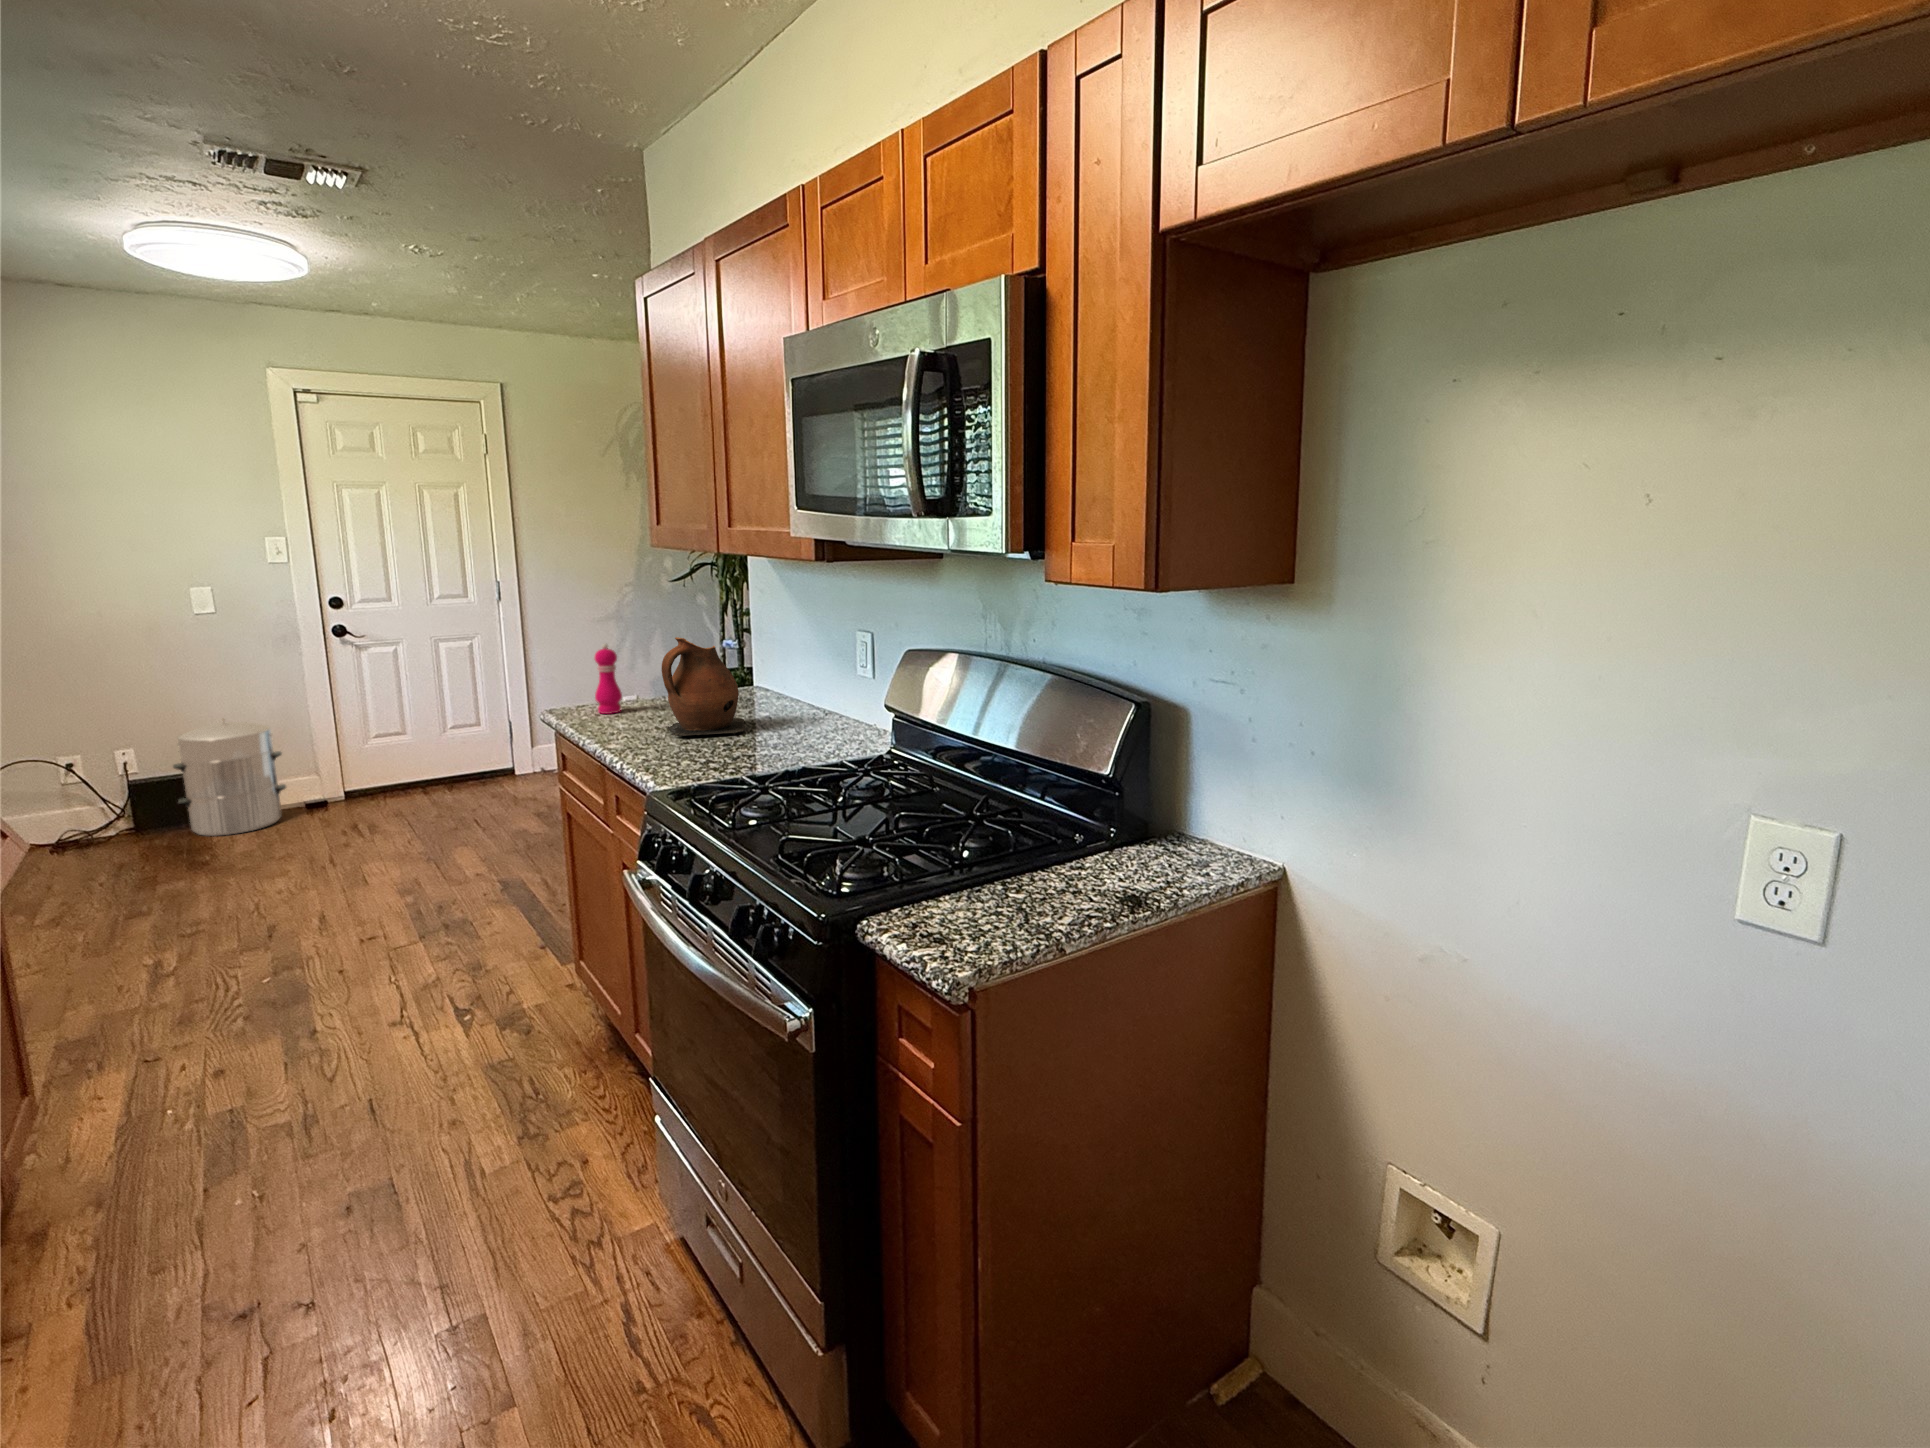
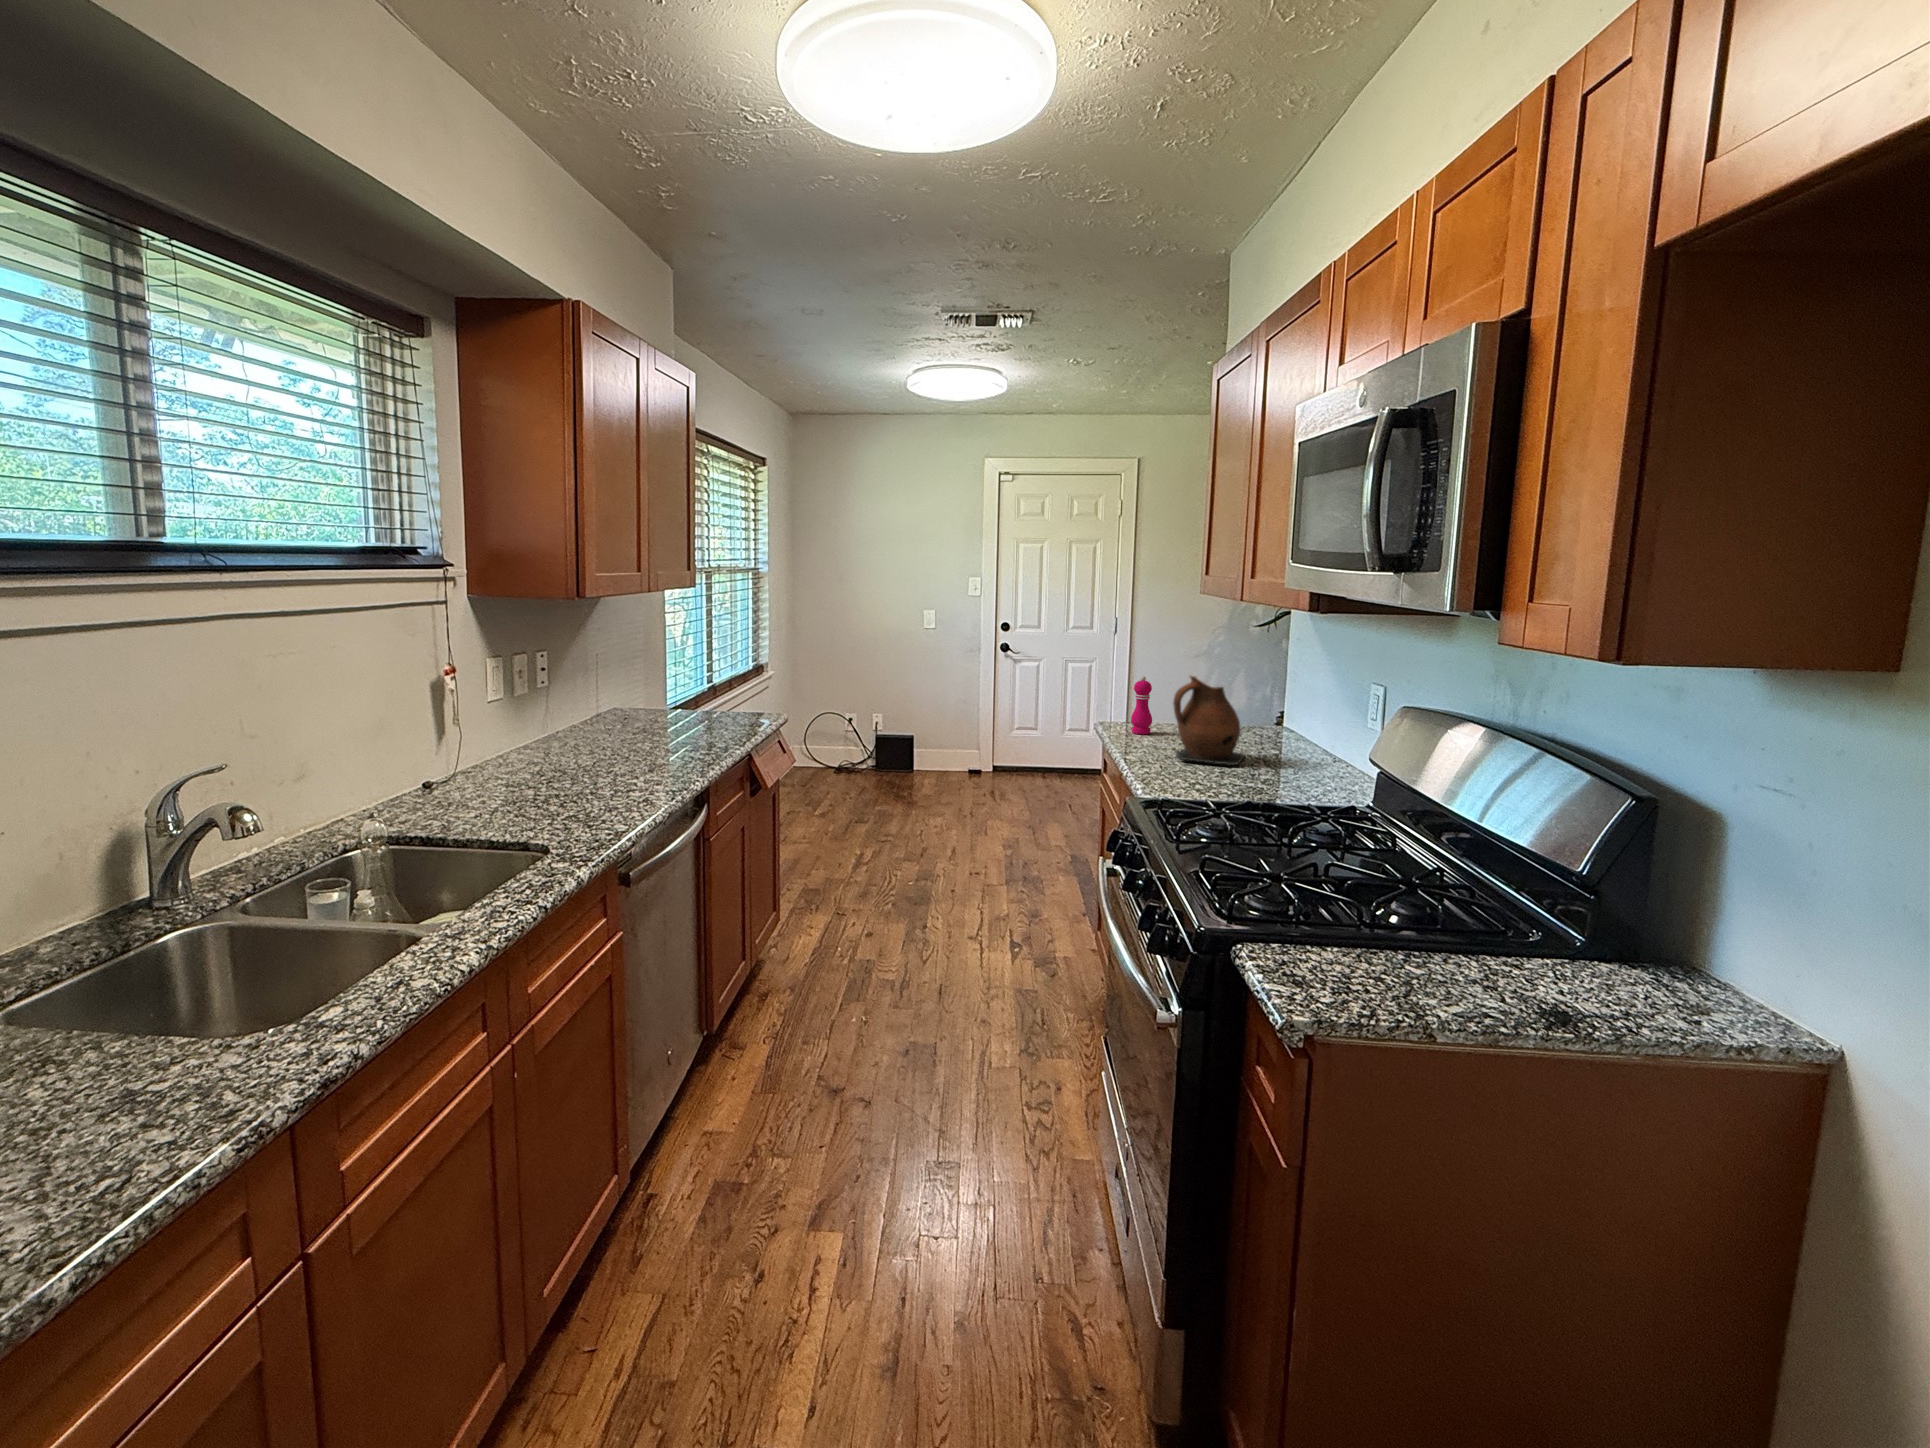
waste bin: present [173,719,286,836] -> none [901,706,958,784]

